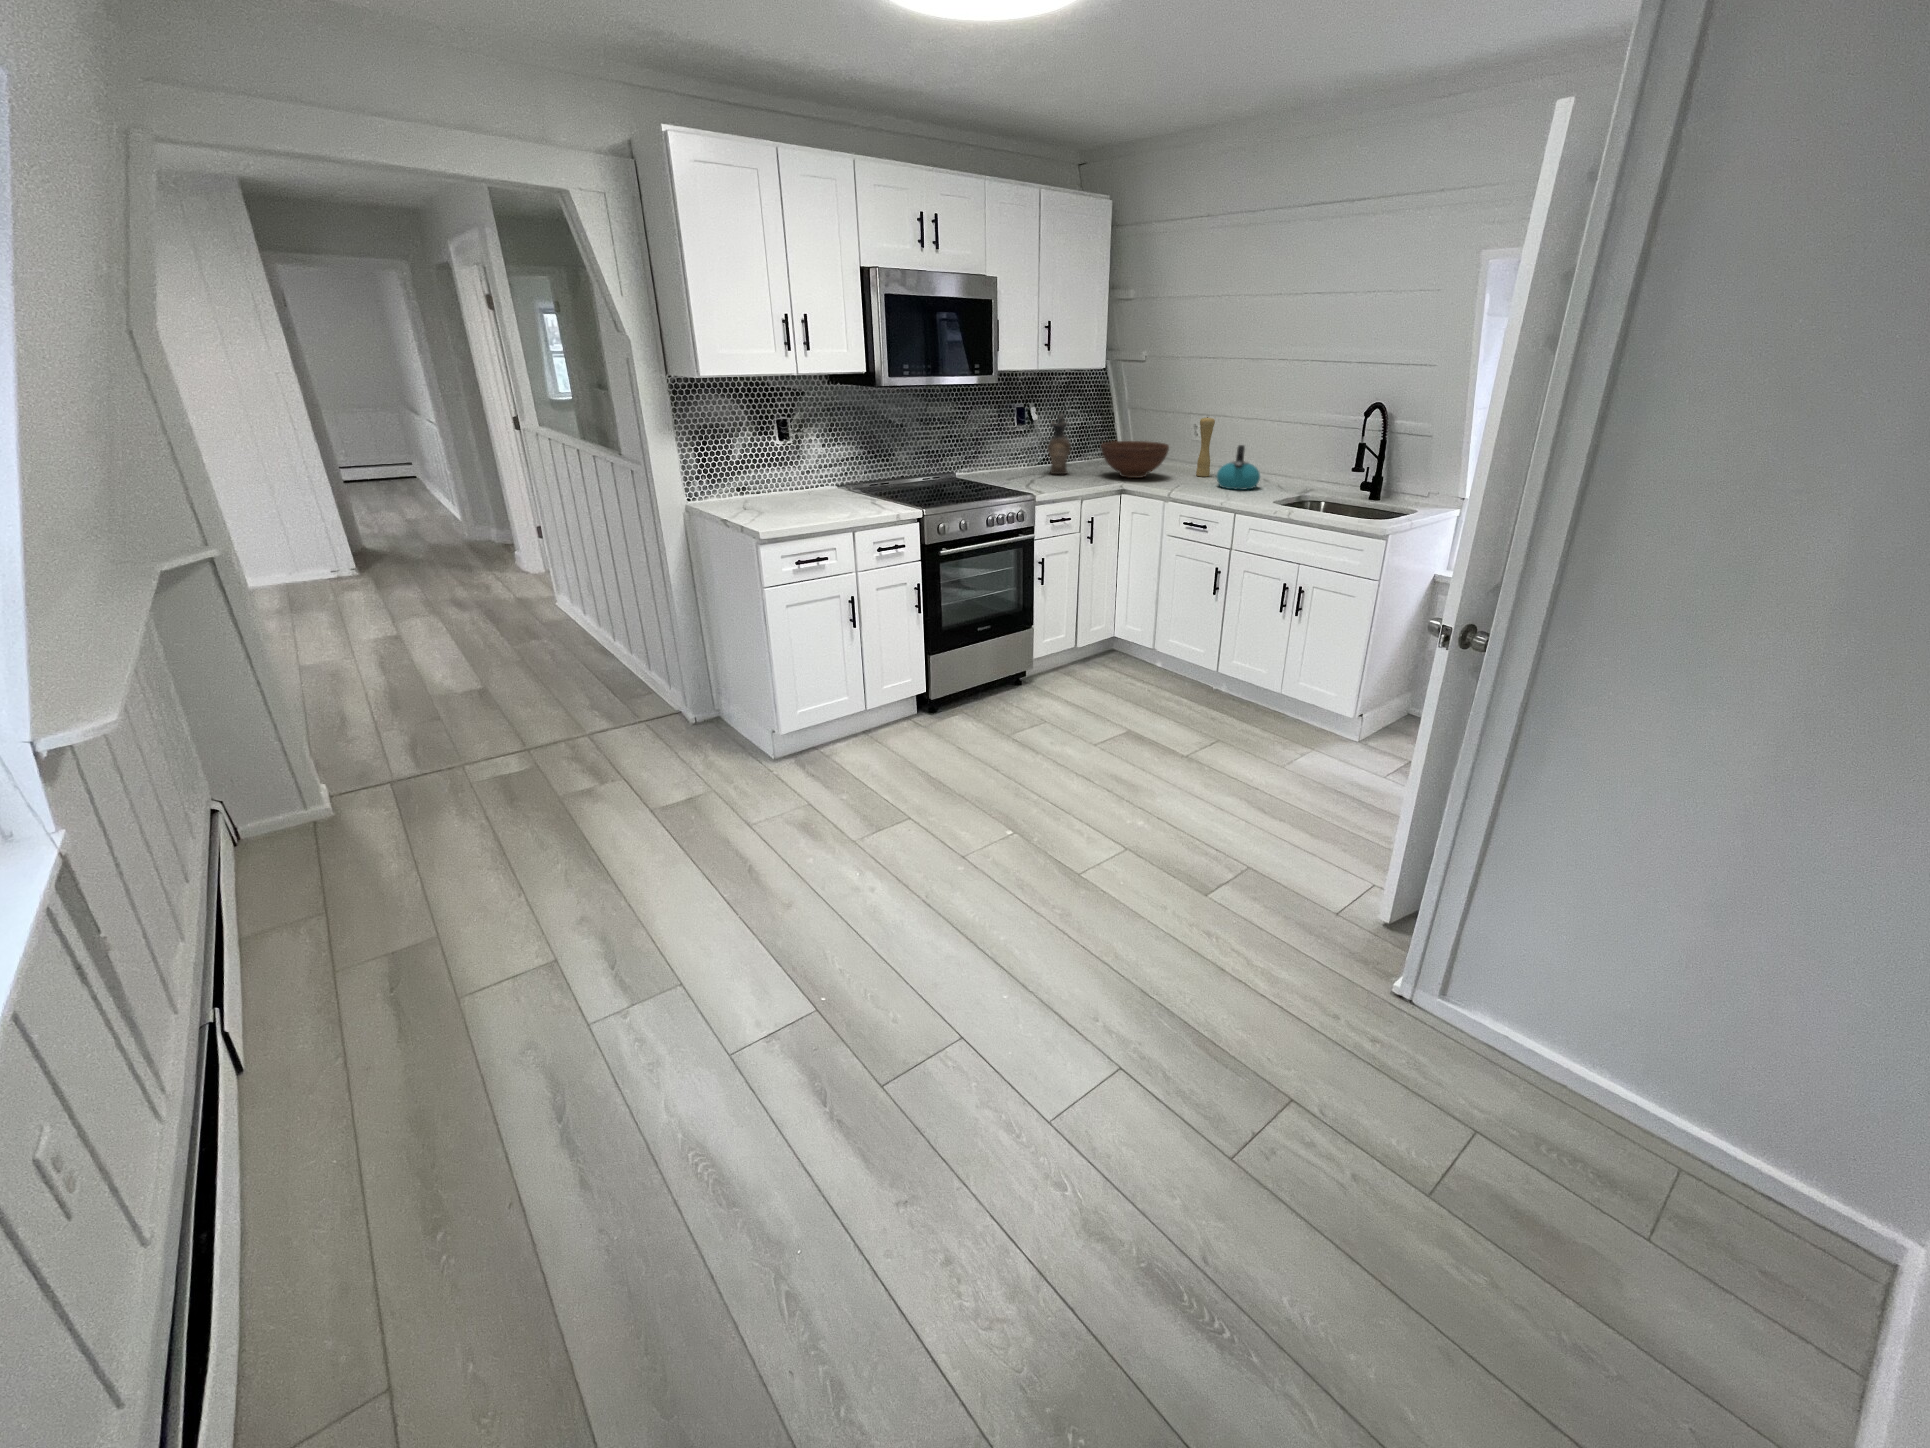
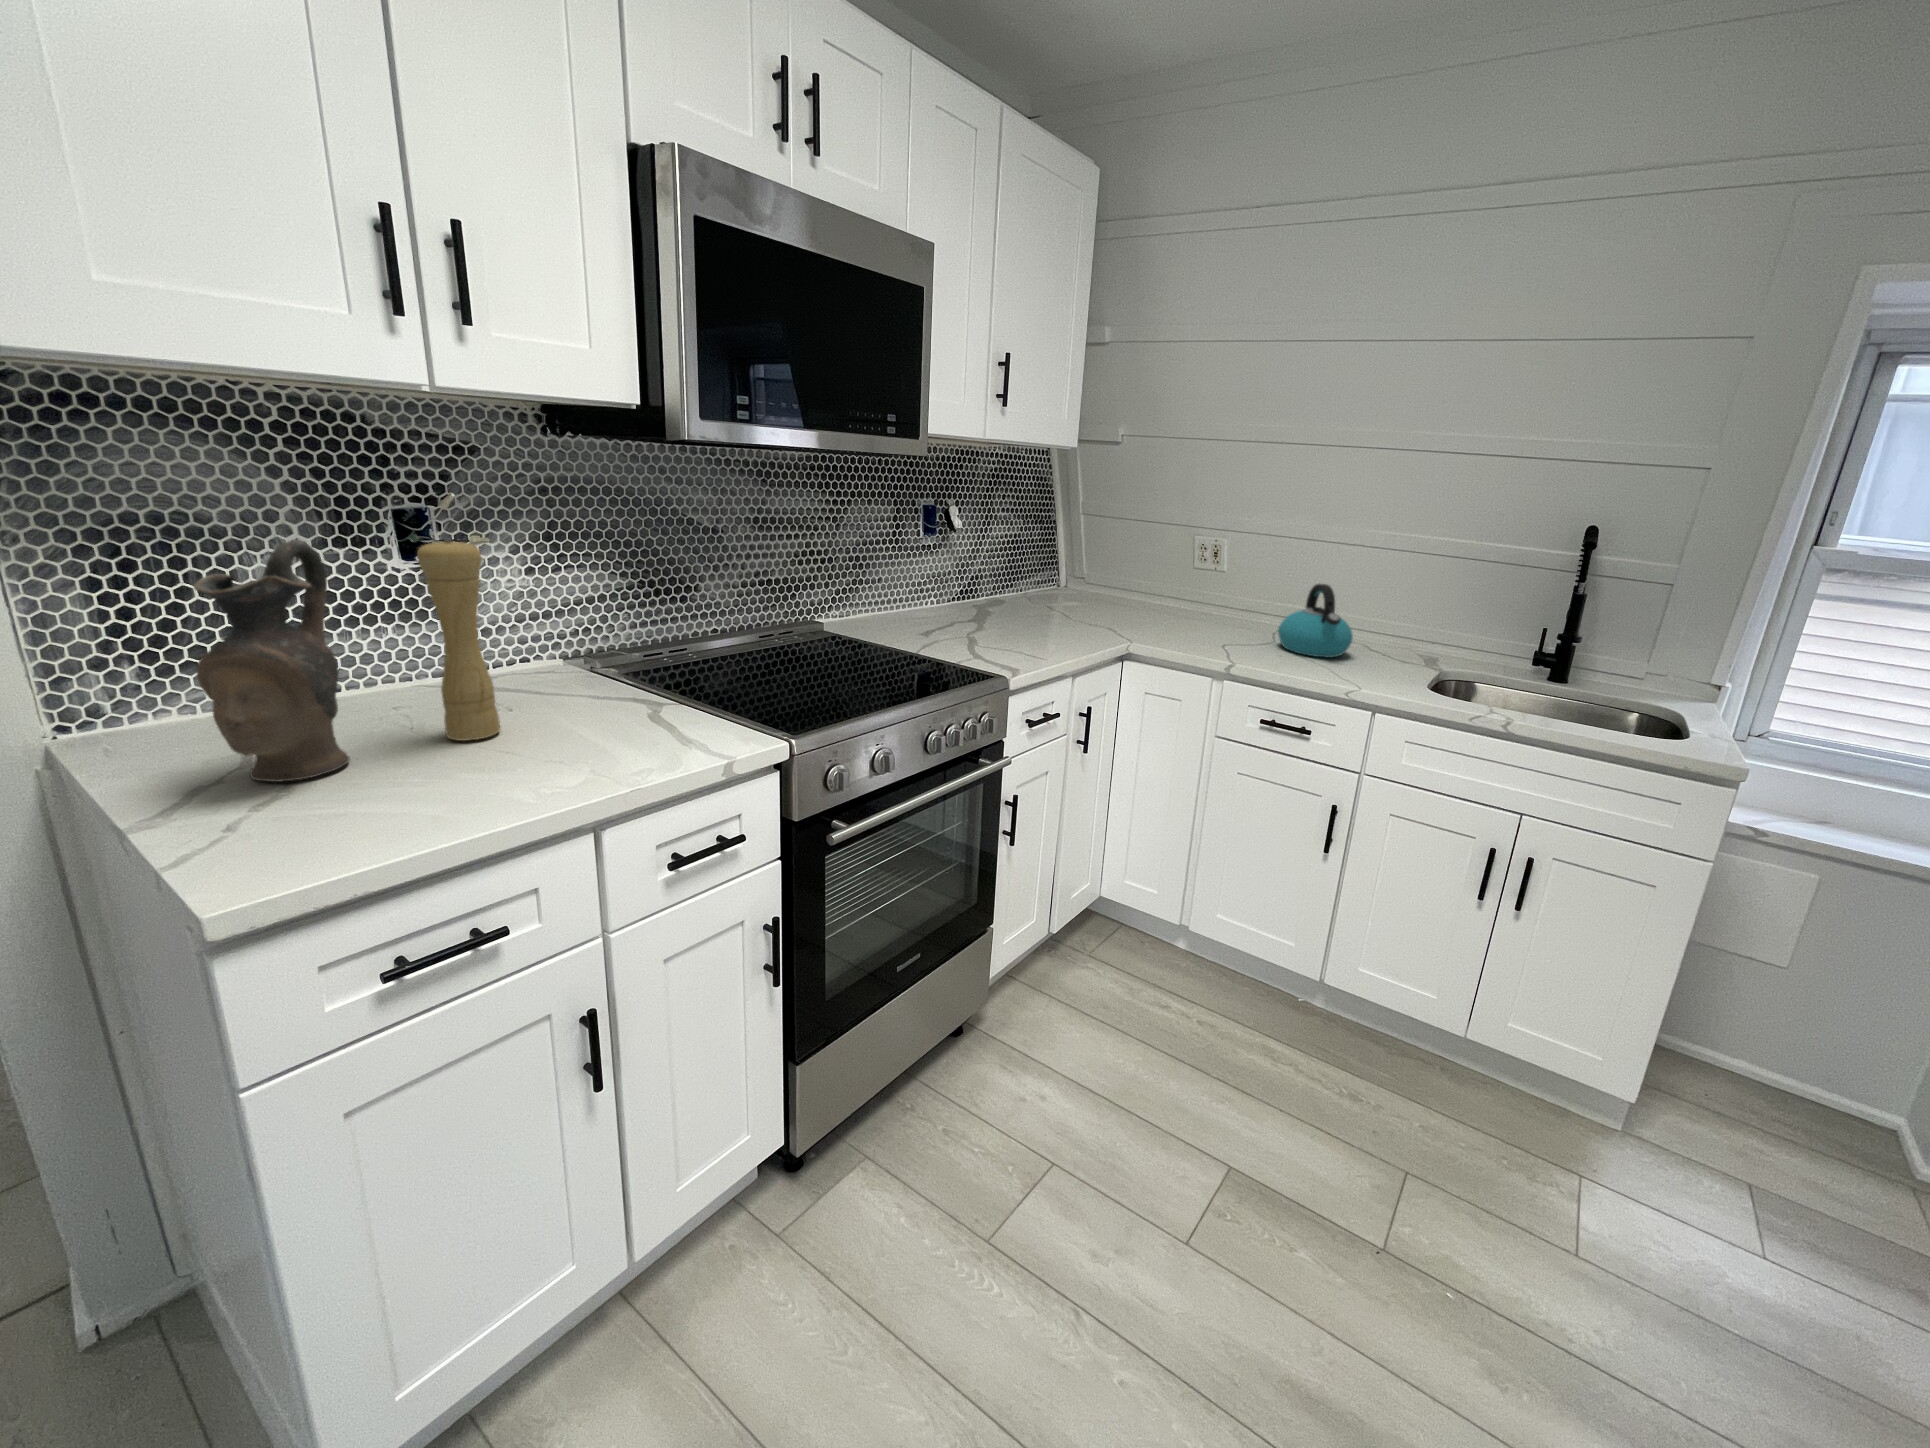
ceramic pitcher: present [1047,414,1071,474] -> present [194,541,349,782]
pepper mill: present [1196,417,1215,477] -> present [417,539,500,741]
fruit bowl: present [1101,441,1169,478] -> none [1079,564,1193,628]

